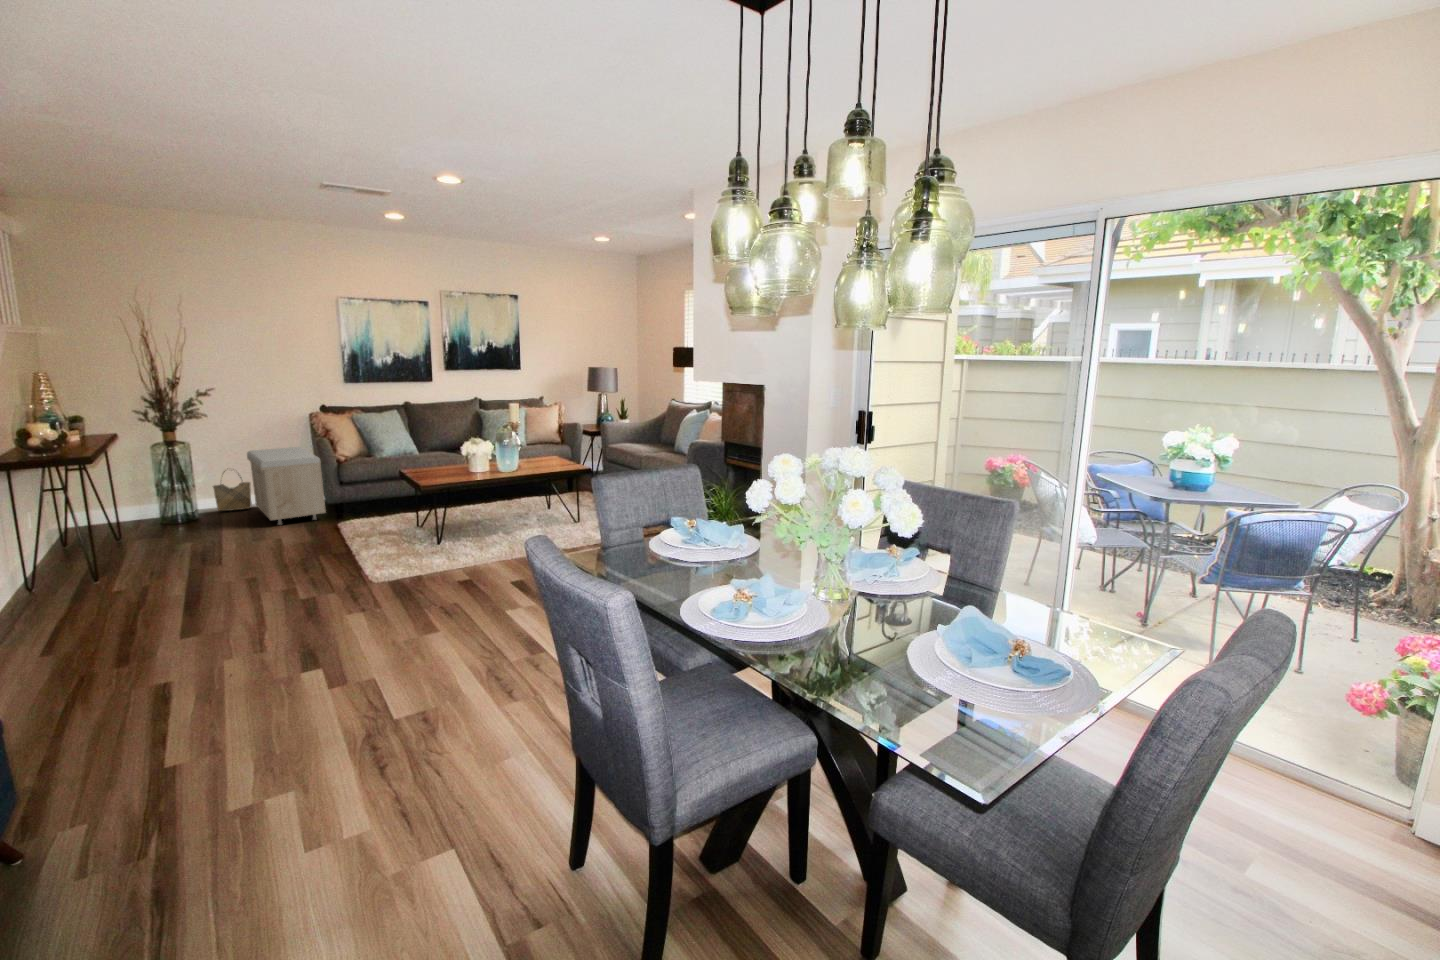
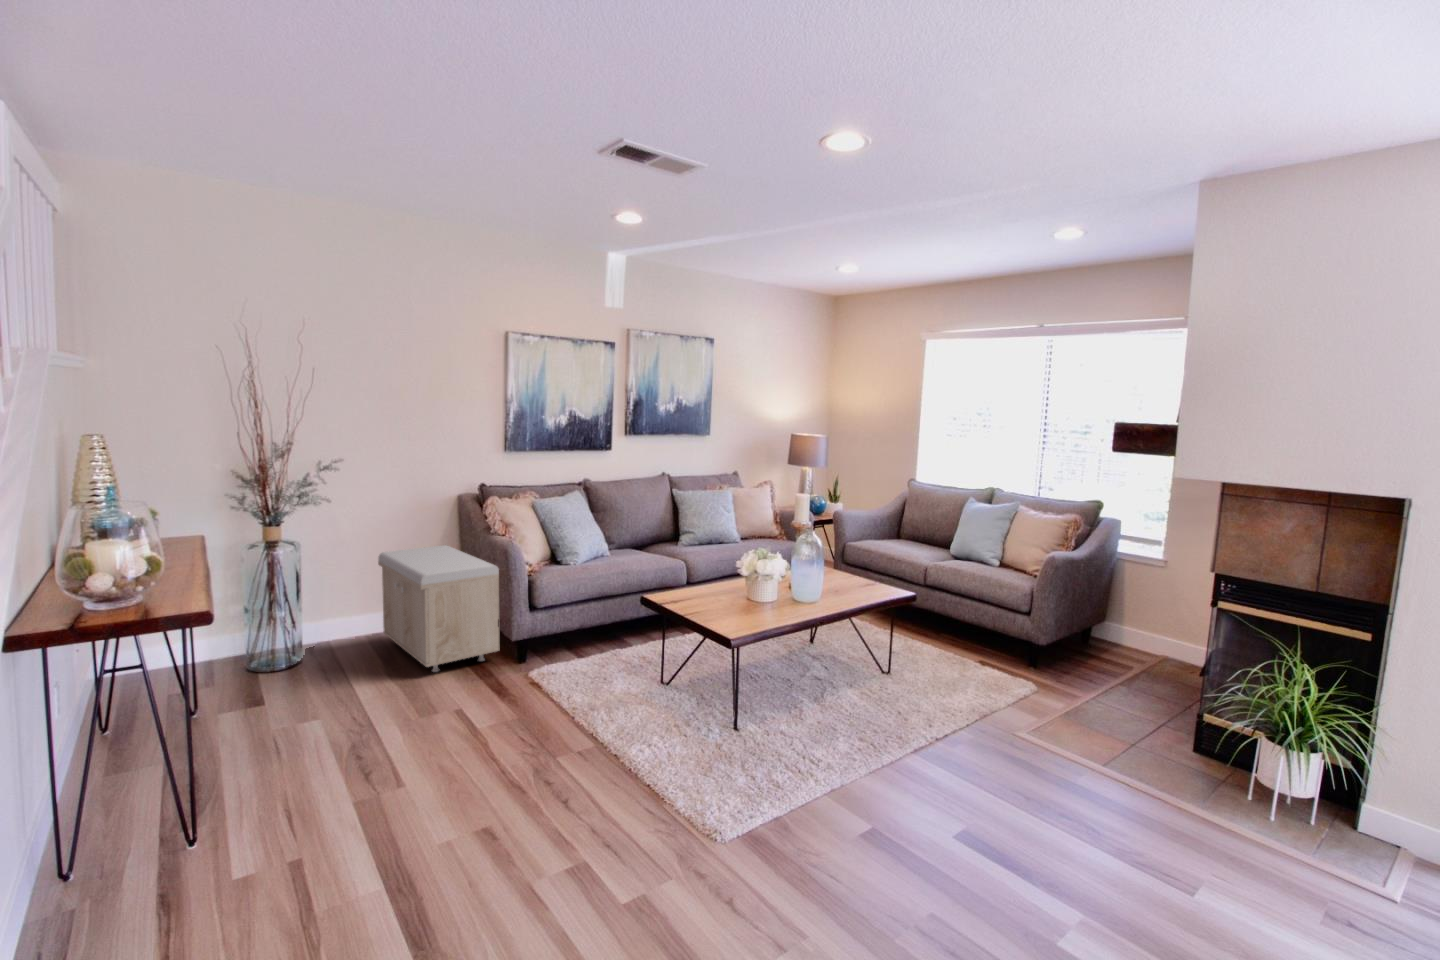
woven basket: present [213,470,251,511] -> none [323,577,375,644]

